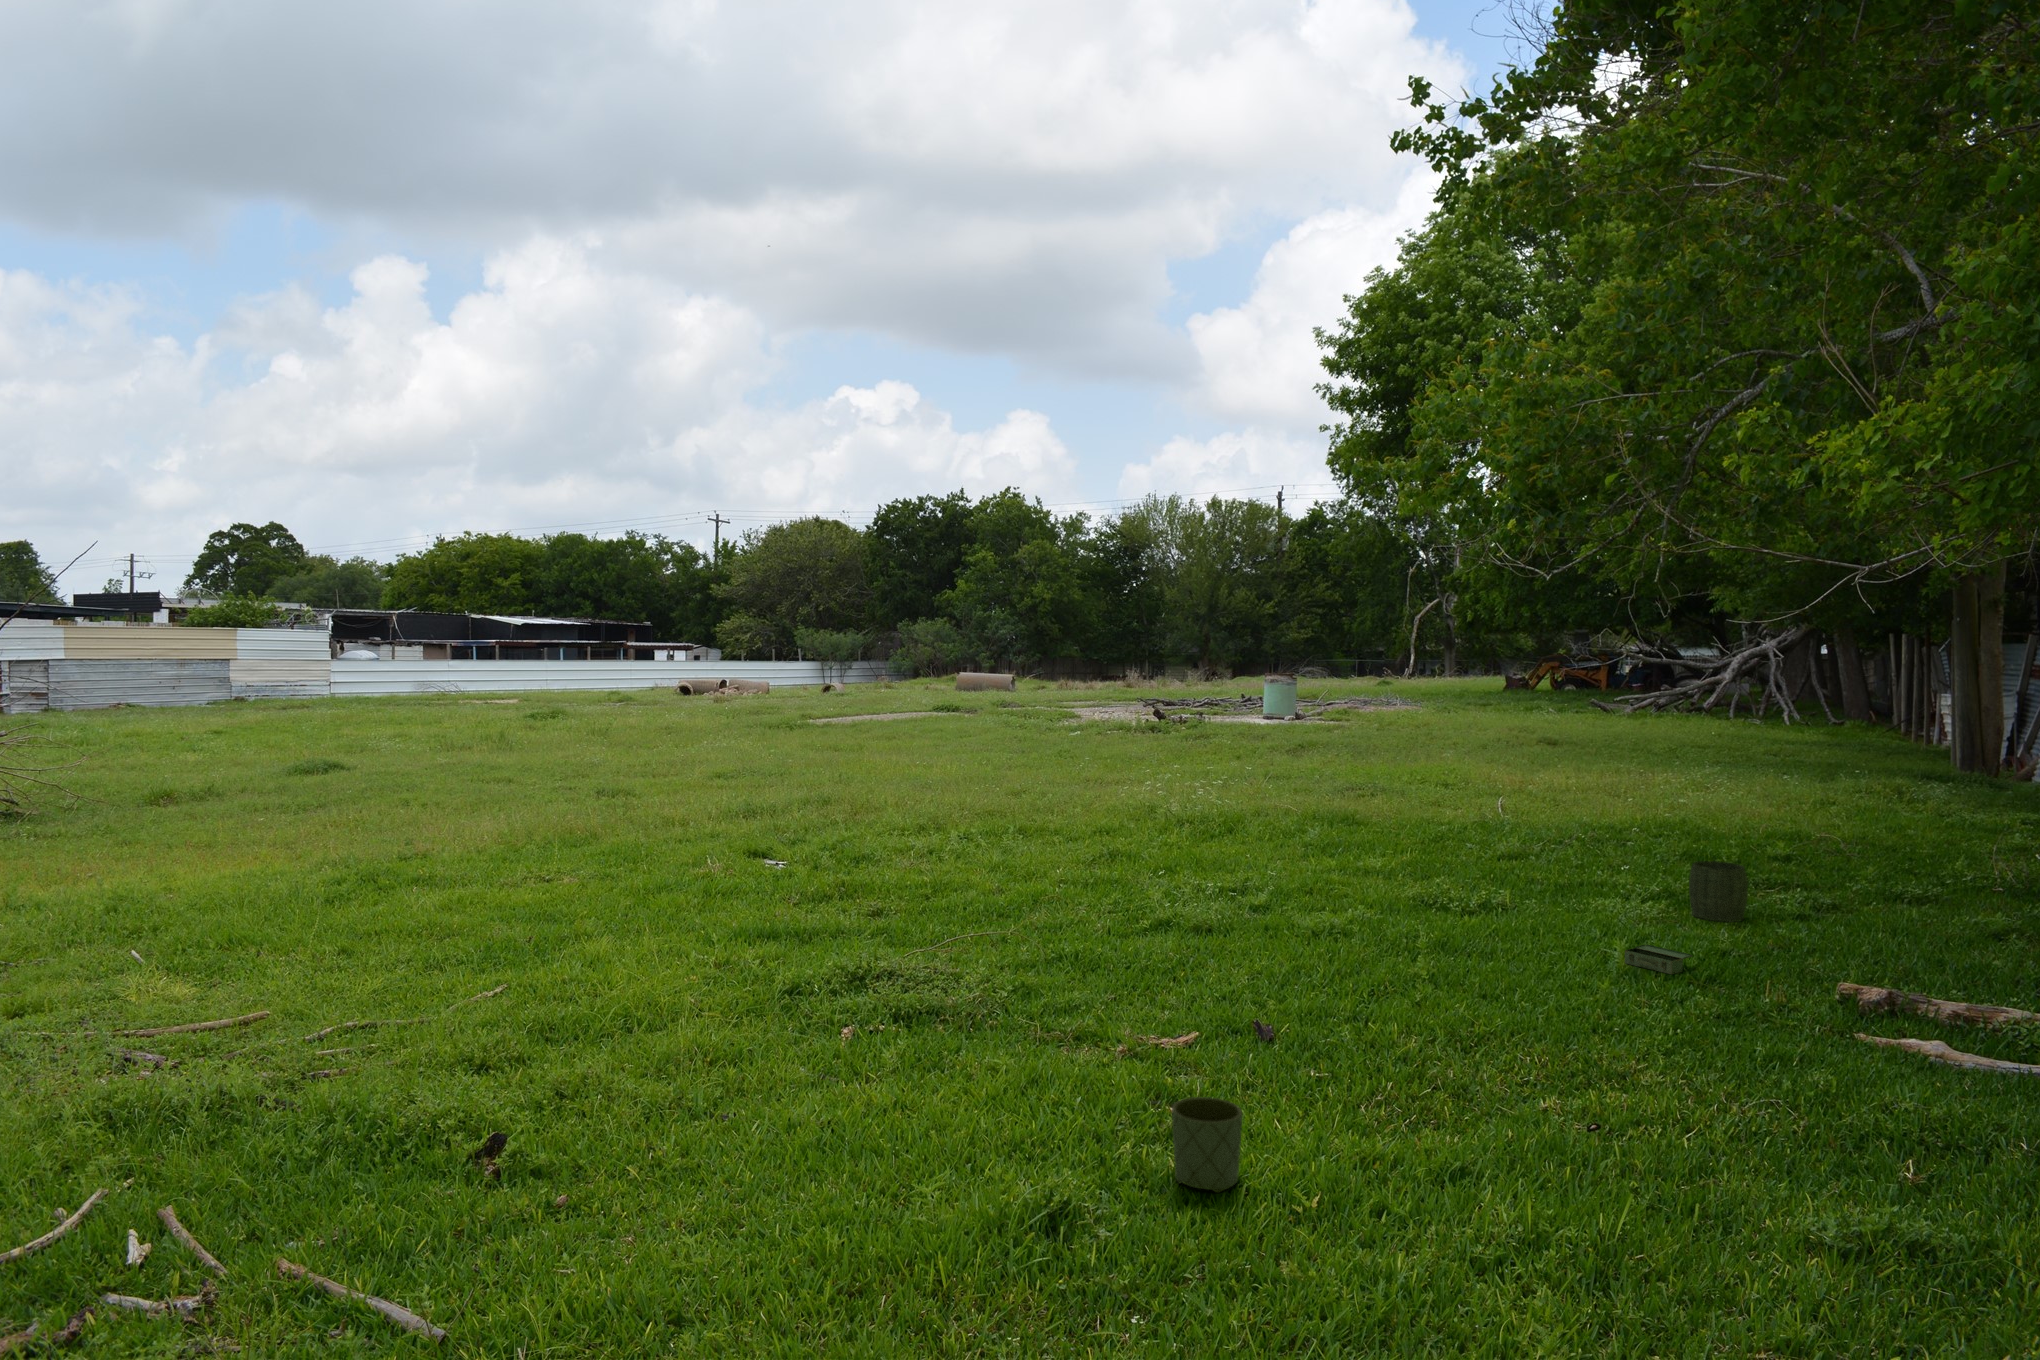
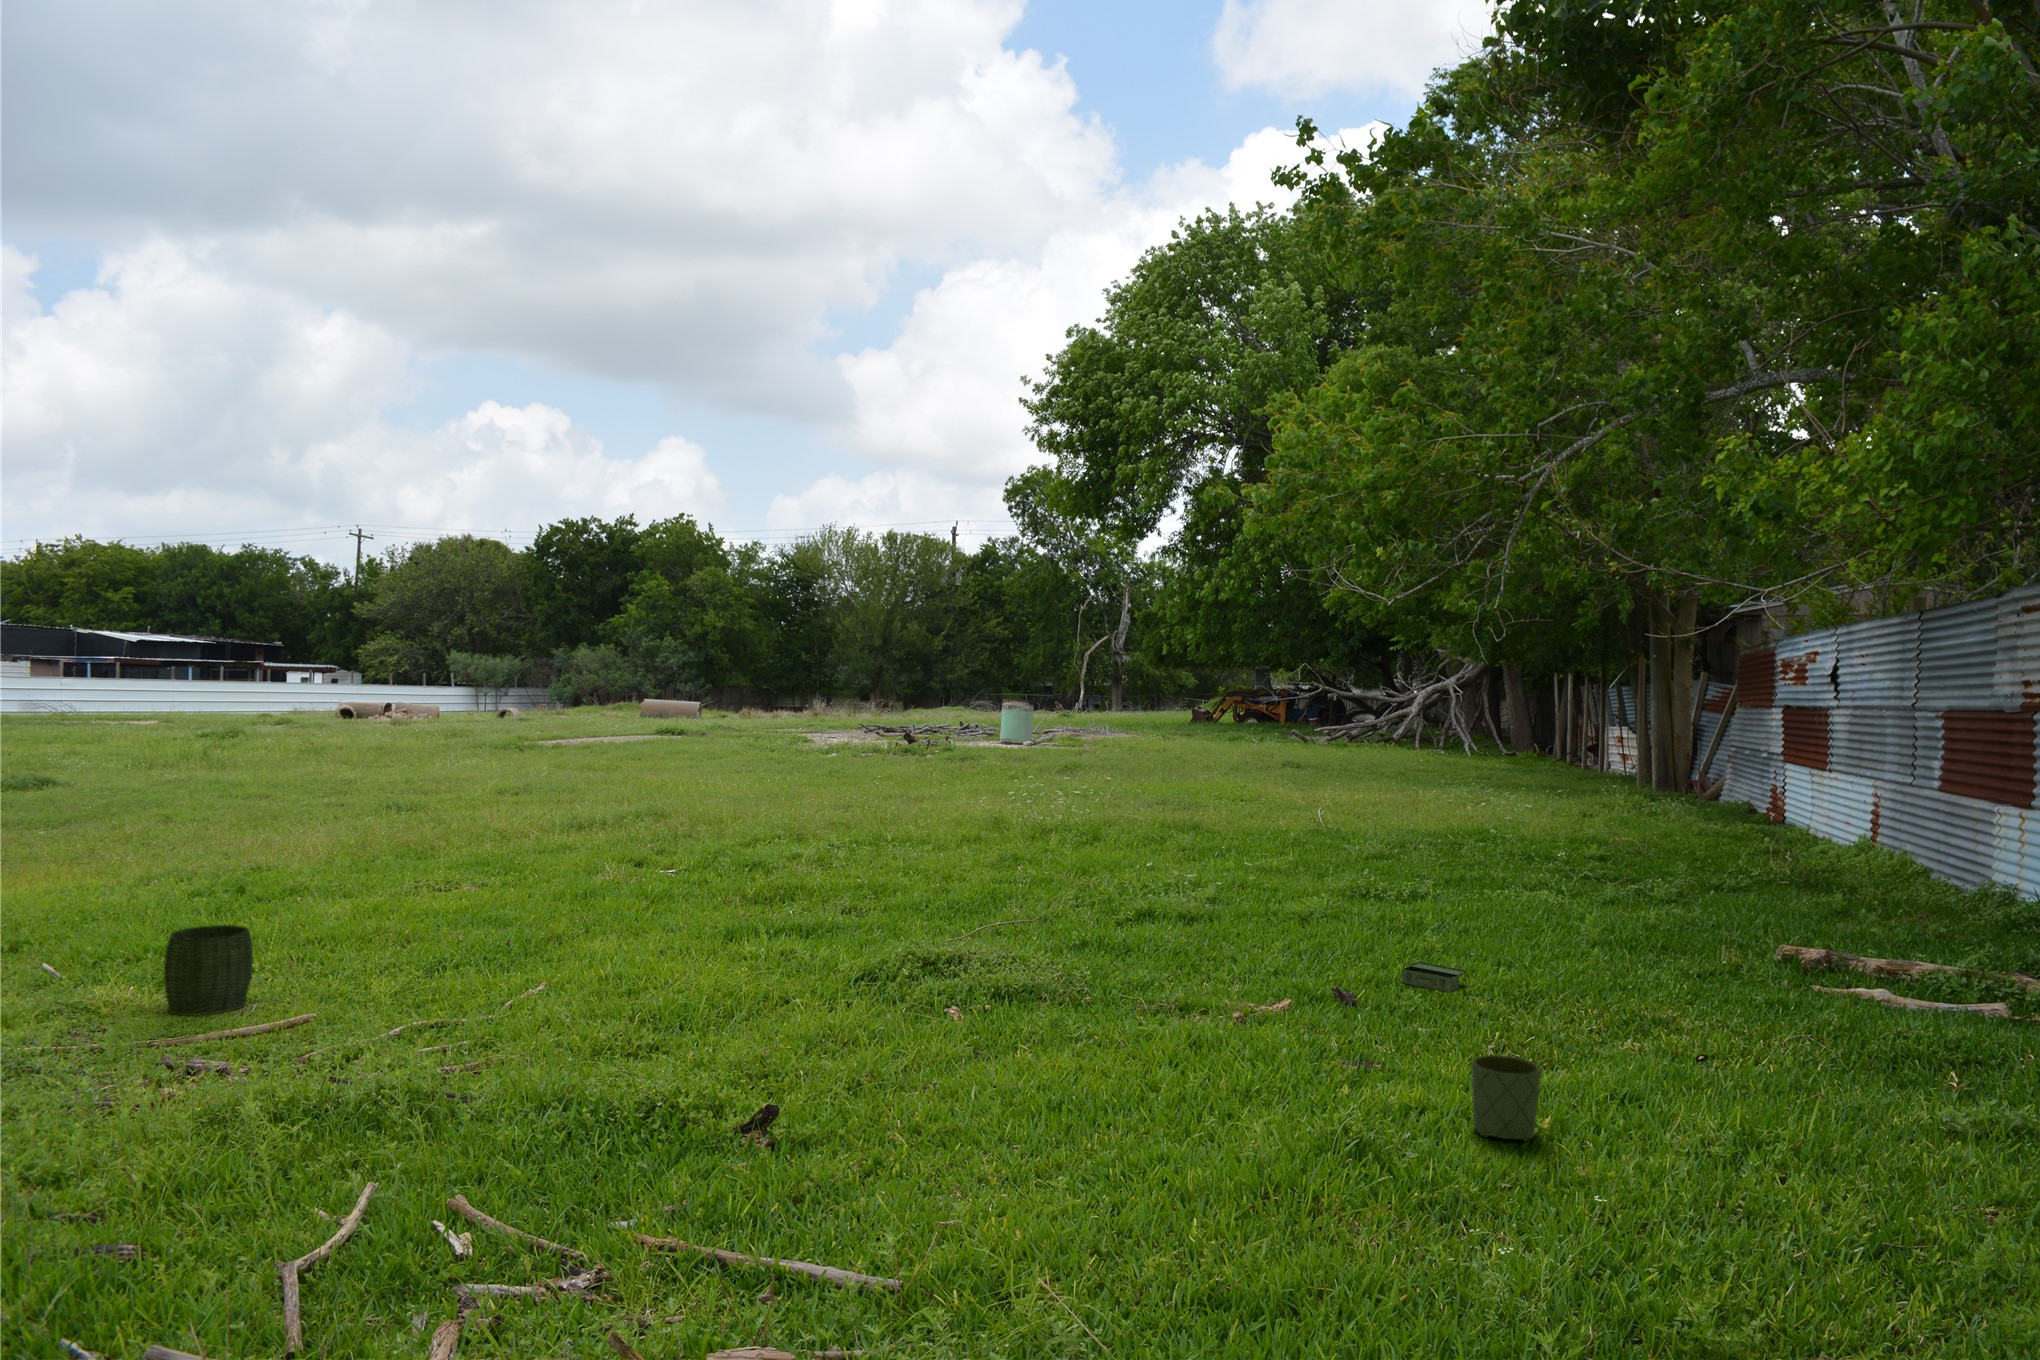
woven basket: present [1689,861,1748,922] -> present [164,925,253,1016]
toolbox: present [1625,945,1692,974] -> present [1401,962,1466,992]

